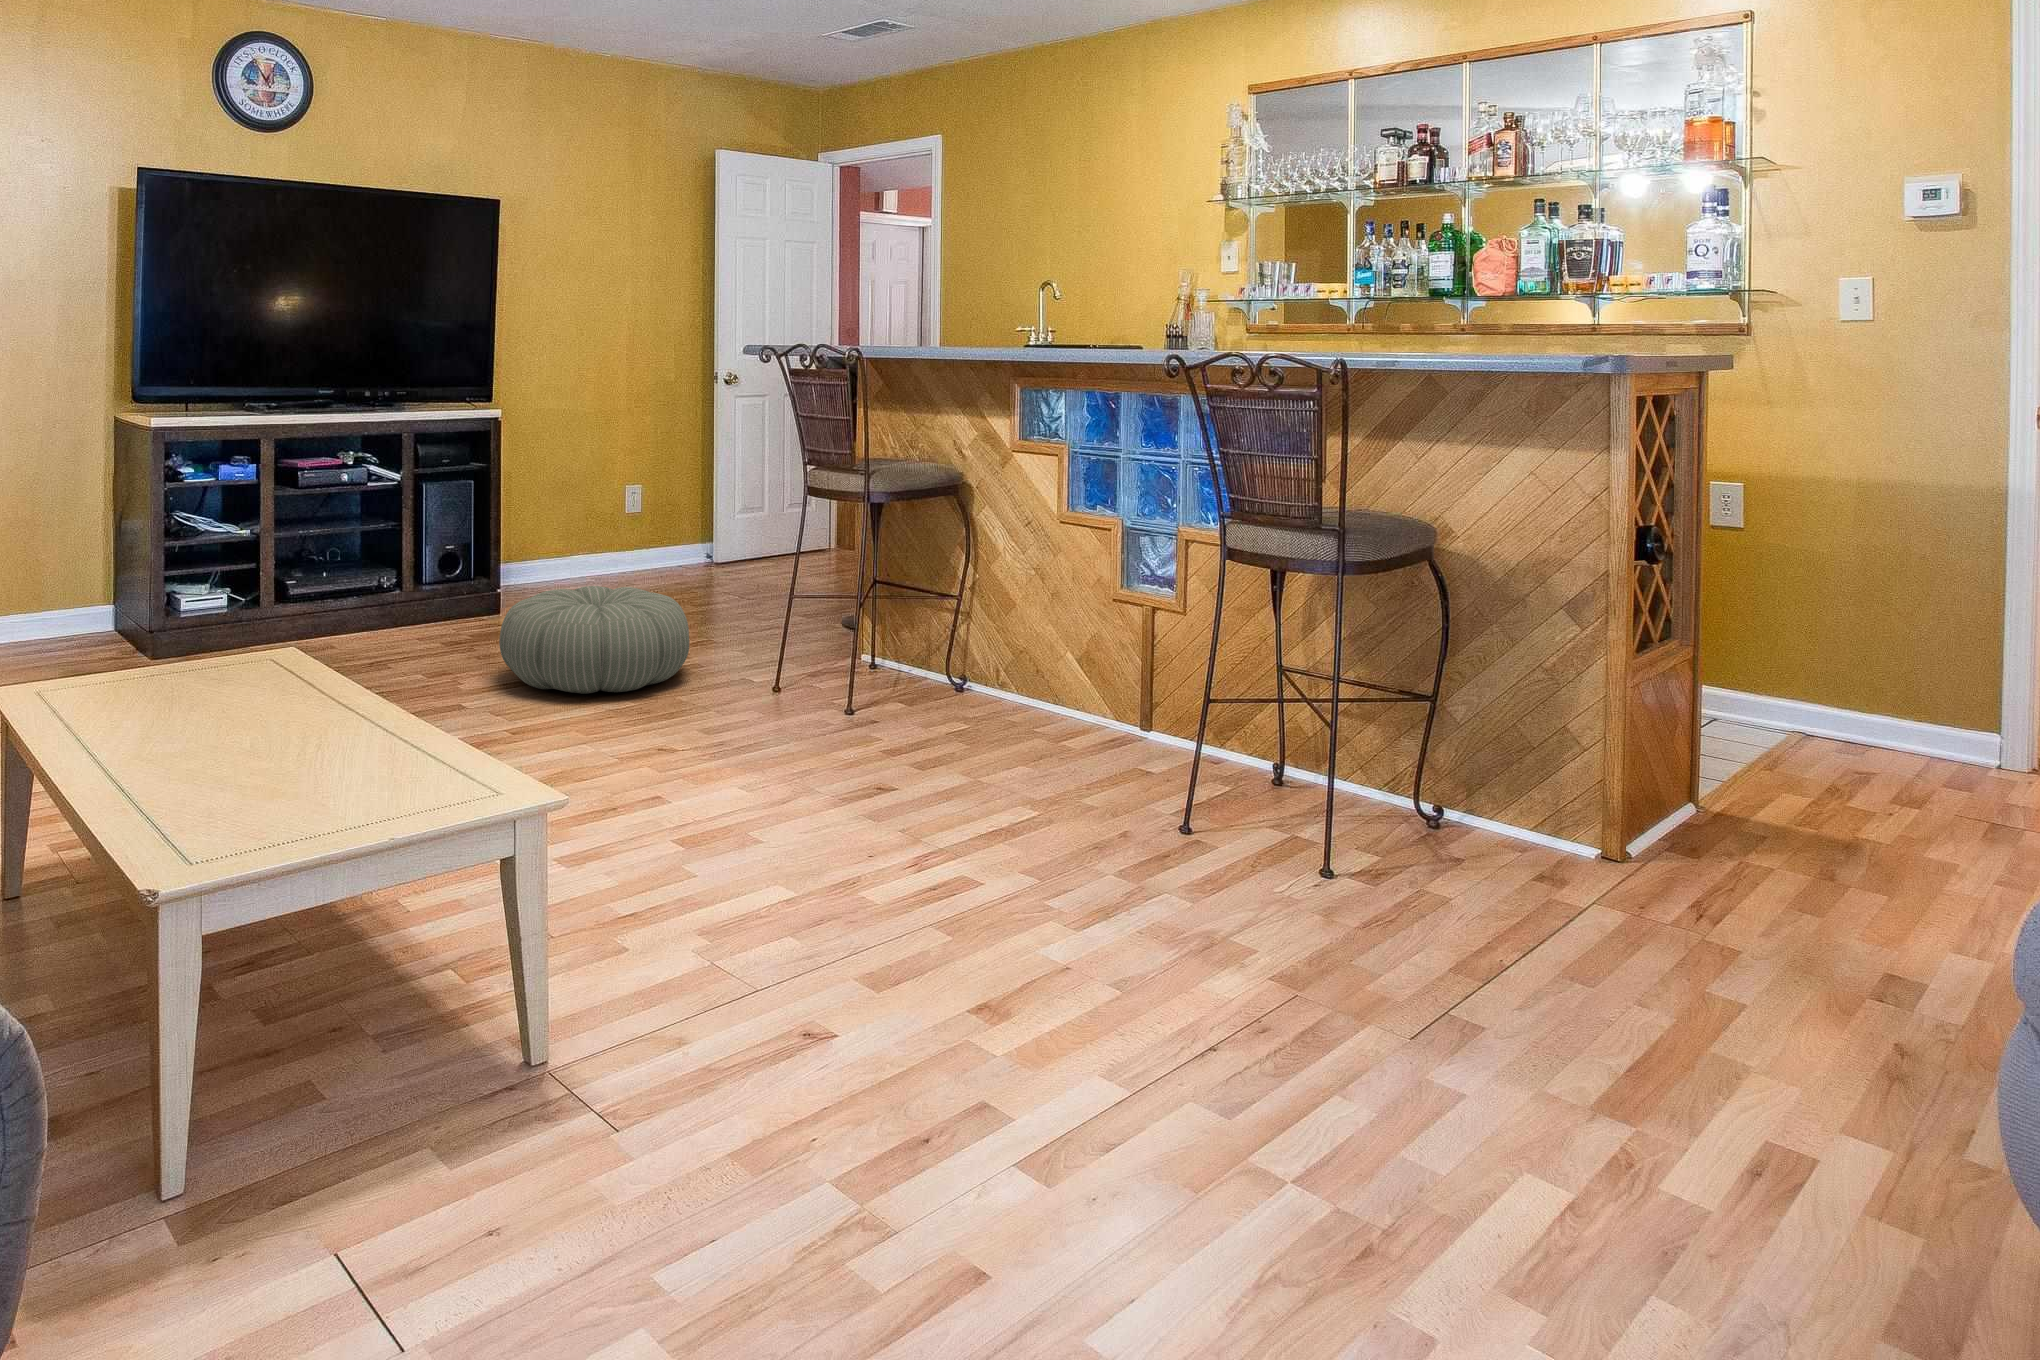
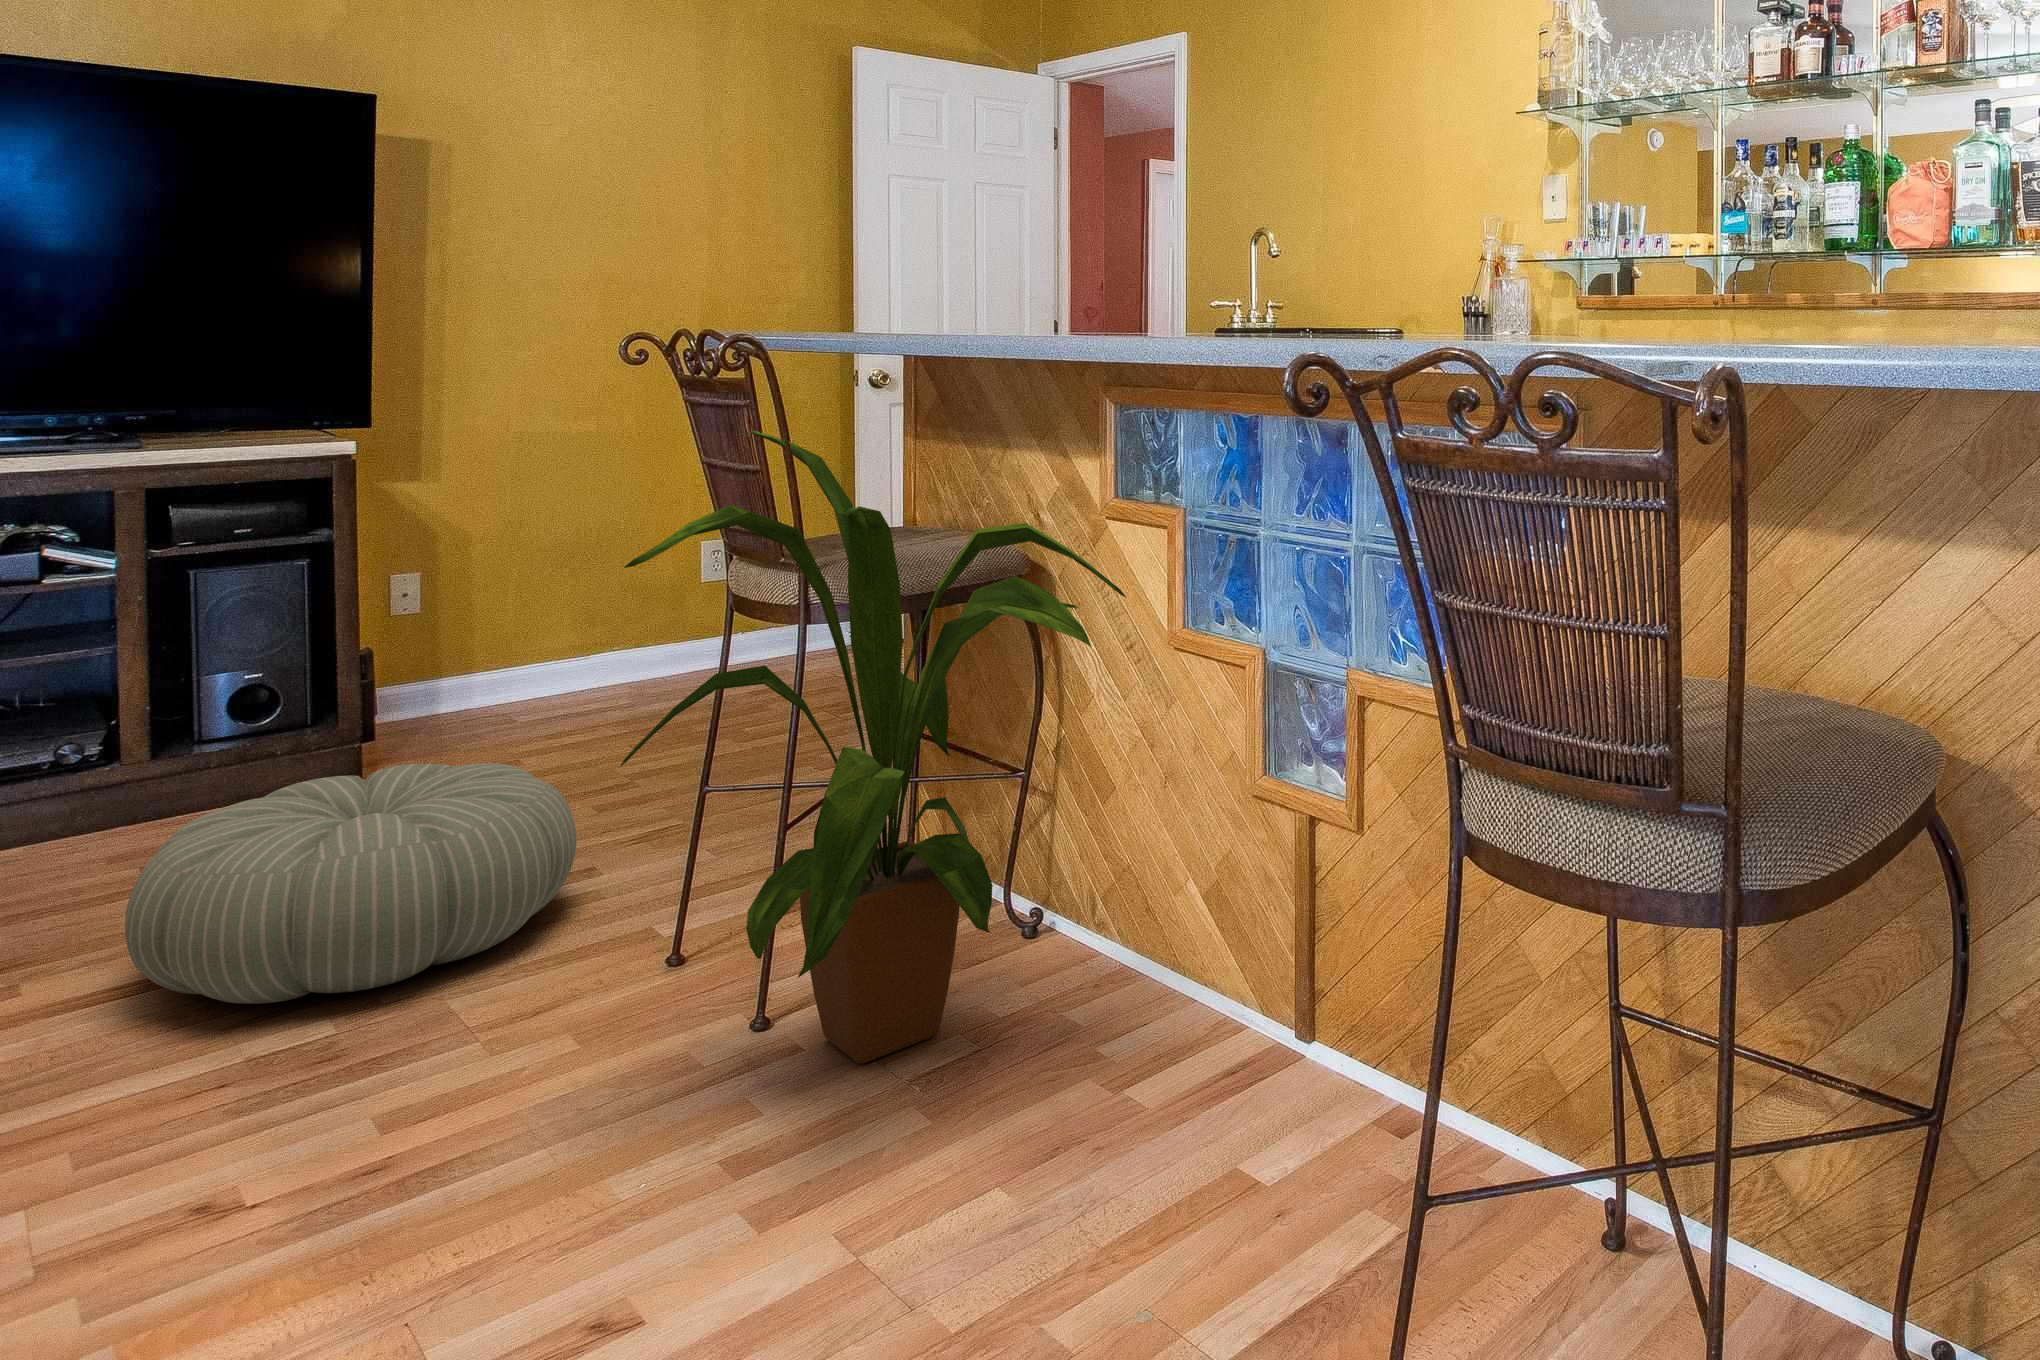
house plant: none [796,398,1049,729] -> present [620,430,1127,1063]

